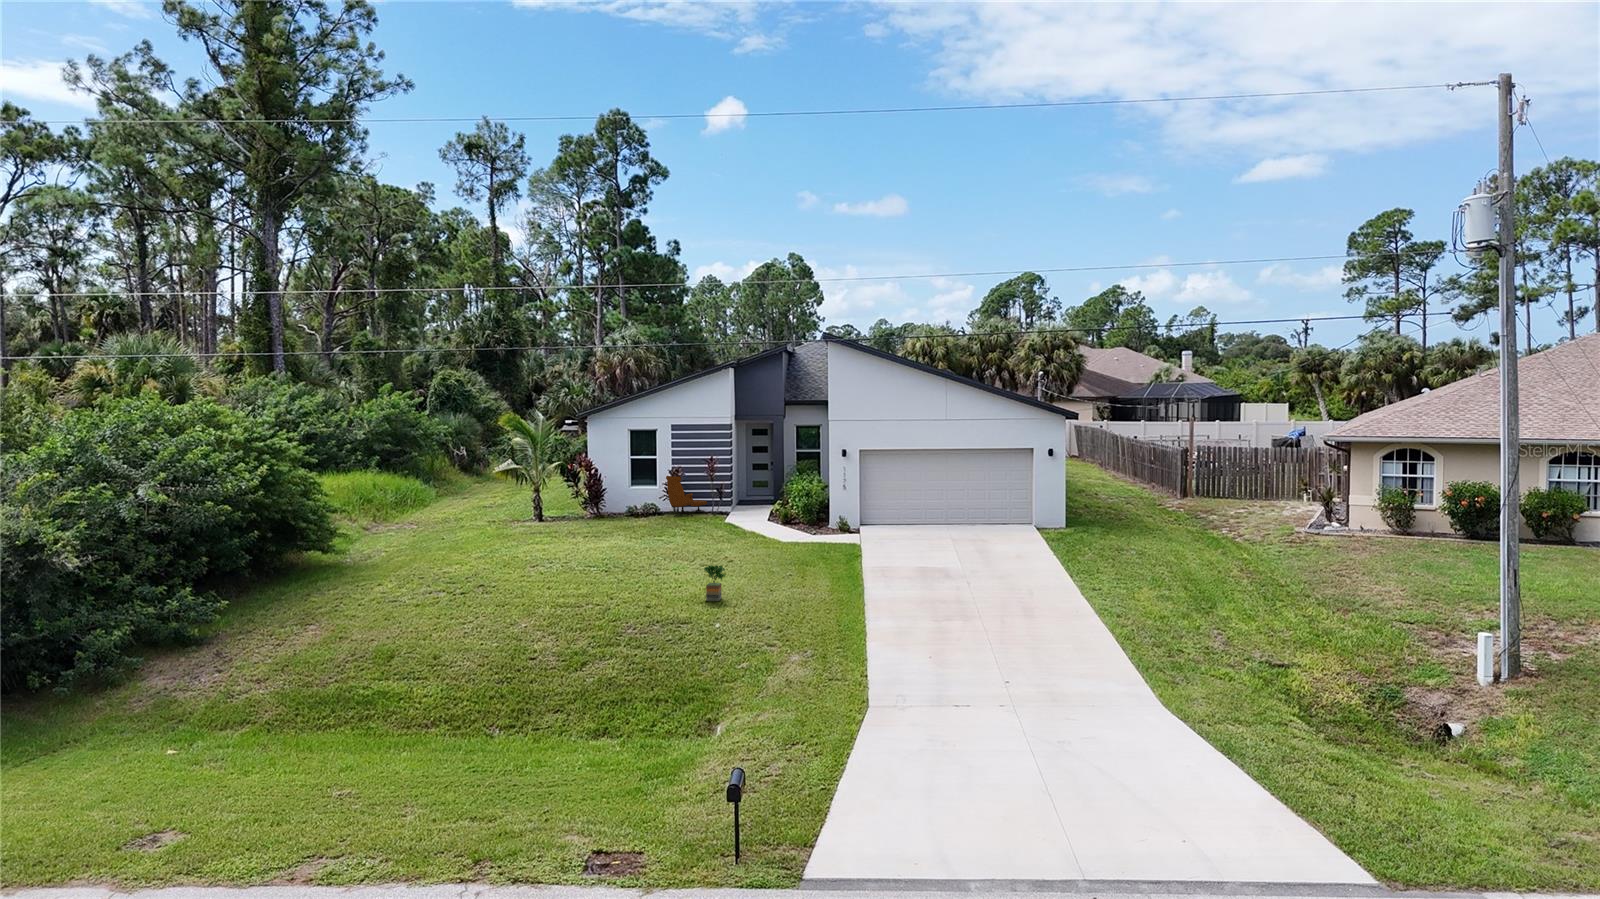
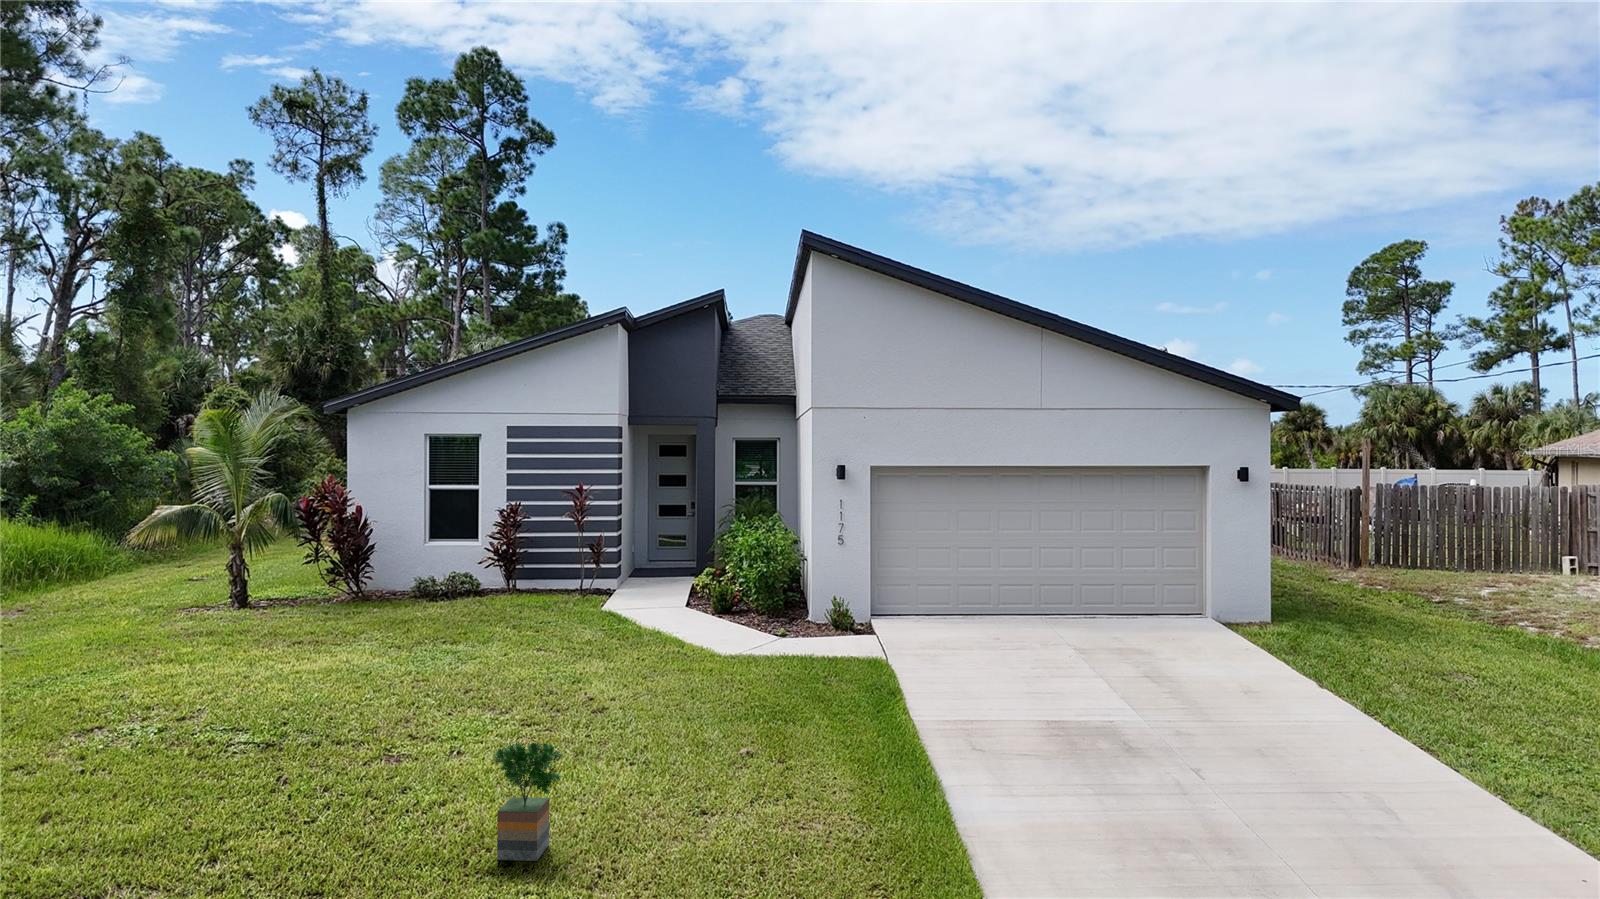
lounge chair: present [666,476,707,517] -> none [489,519,571,600]

